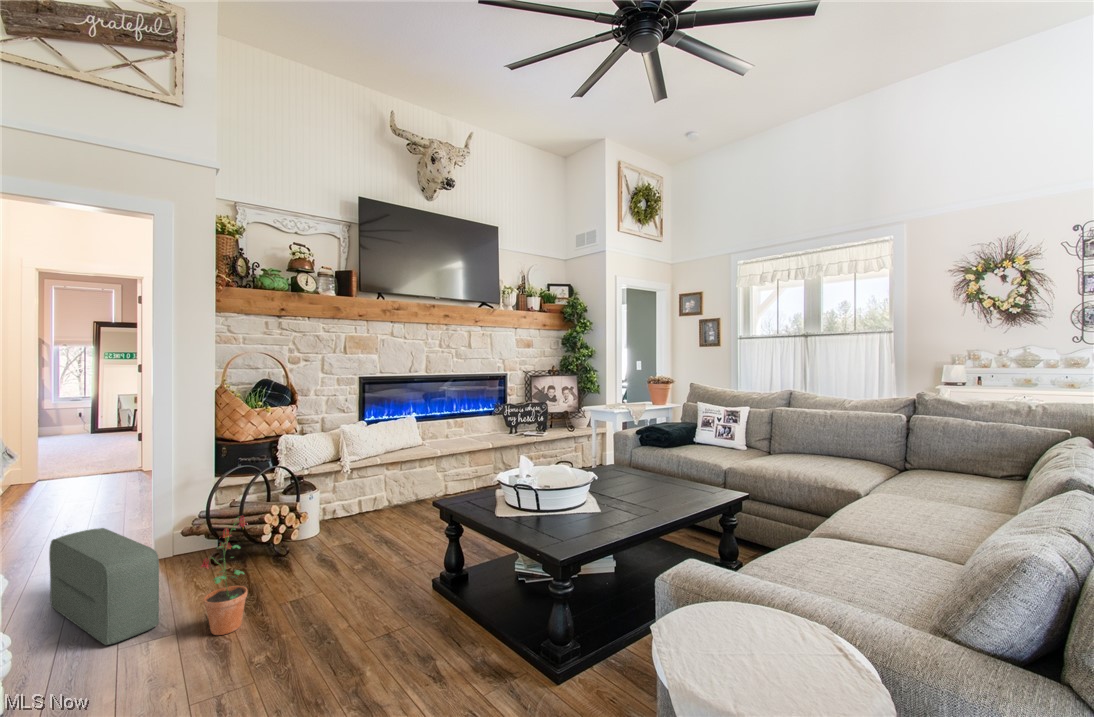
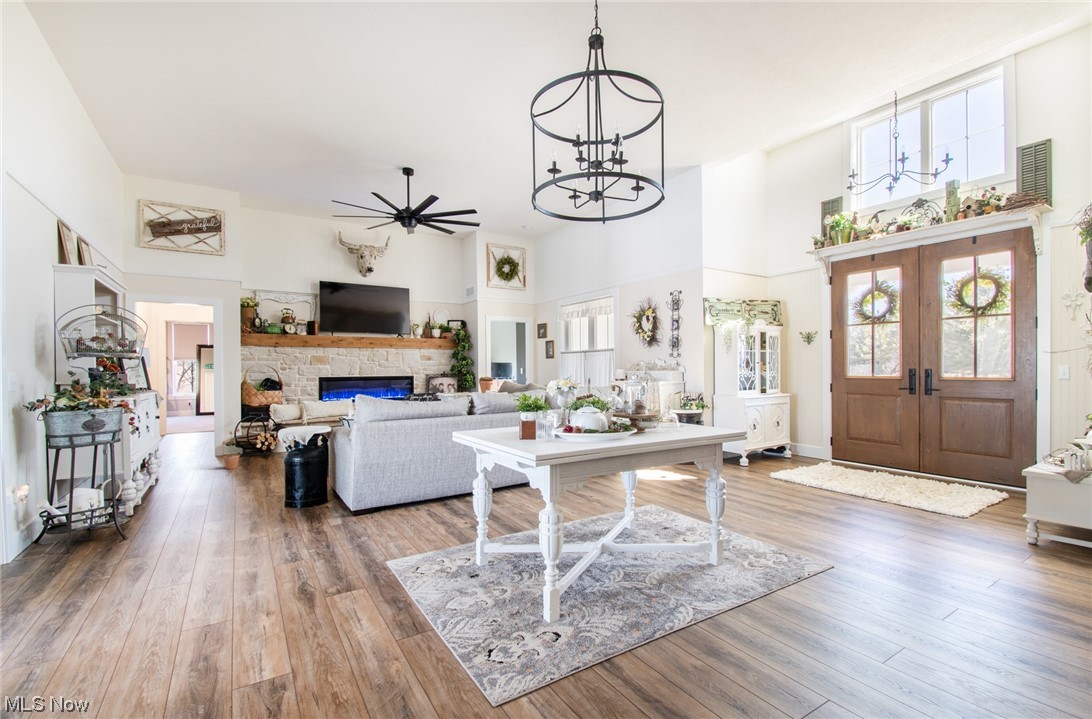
pouf: present [49,528,159,645] -> none [173,436,209,470]

